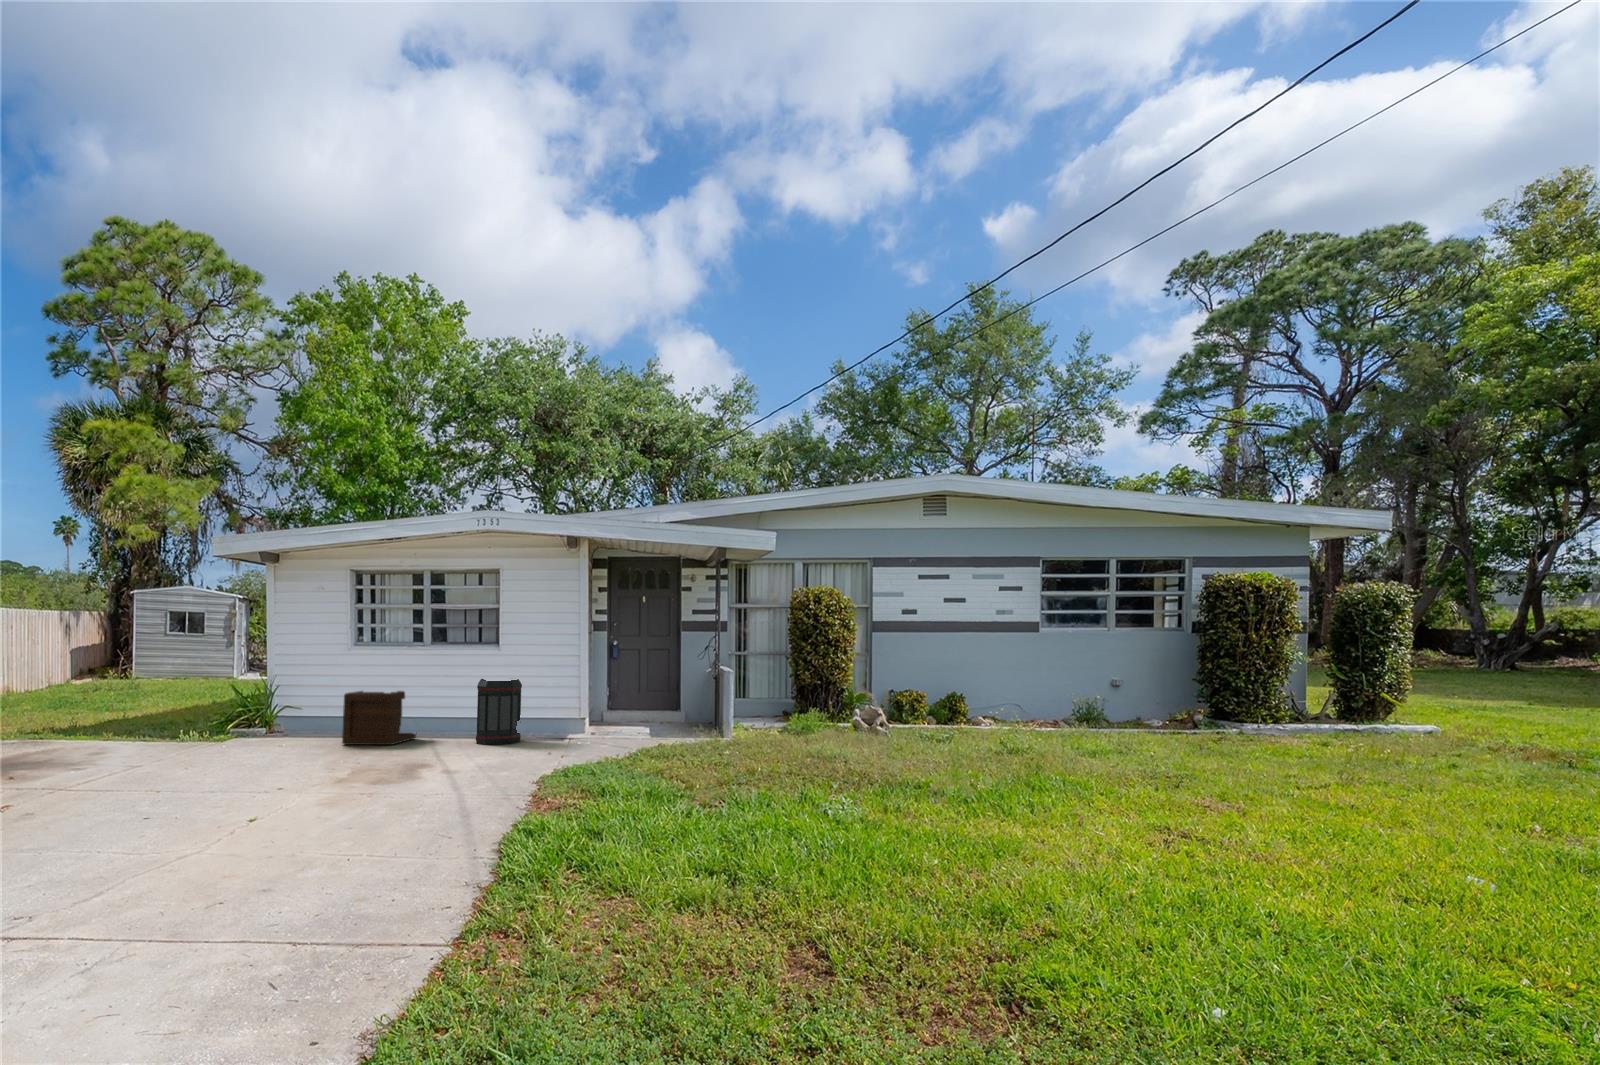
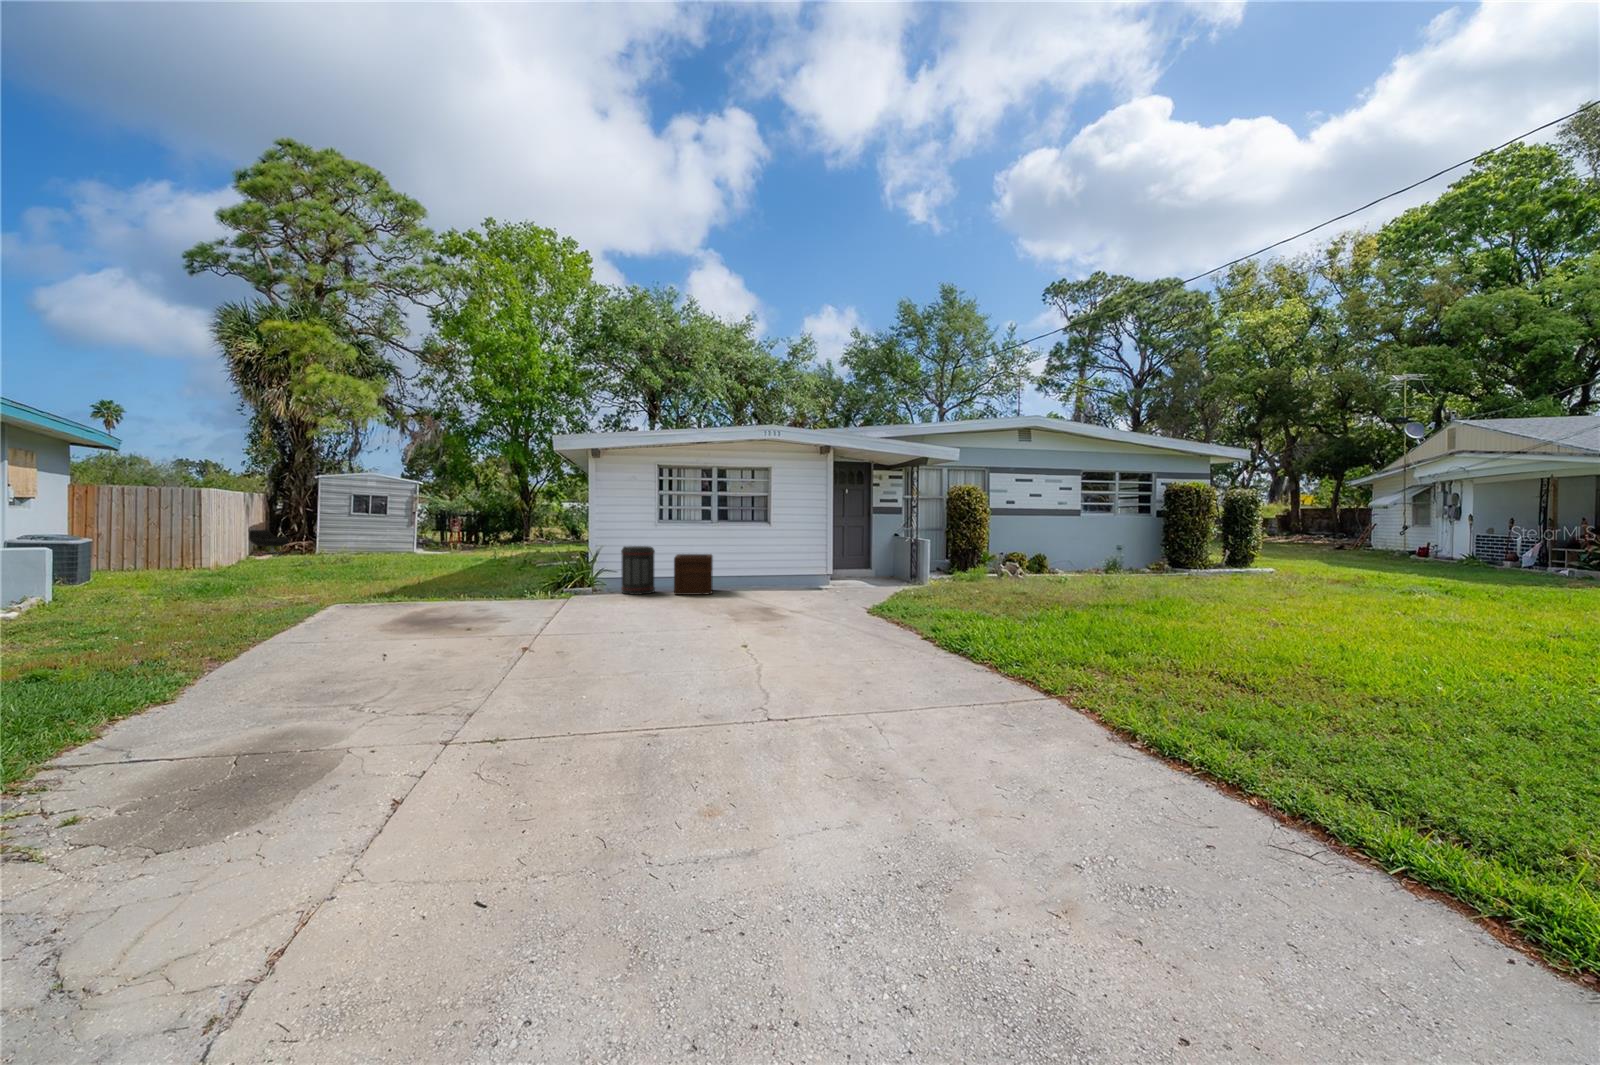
lounge chair: none [33,656,83,687] -> present [249,530,290,553]
trash can: present [476,679,522,745] -> present [621,546,655,594]

